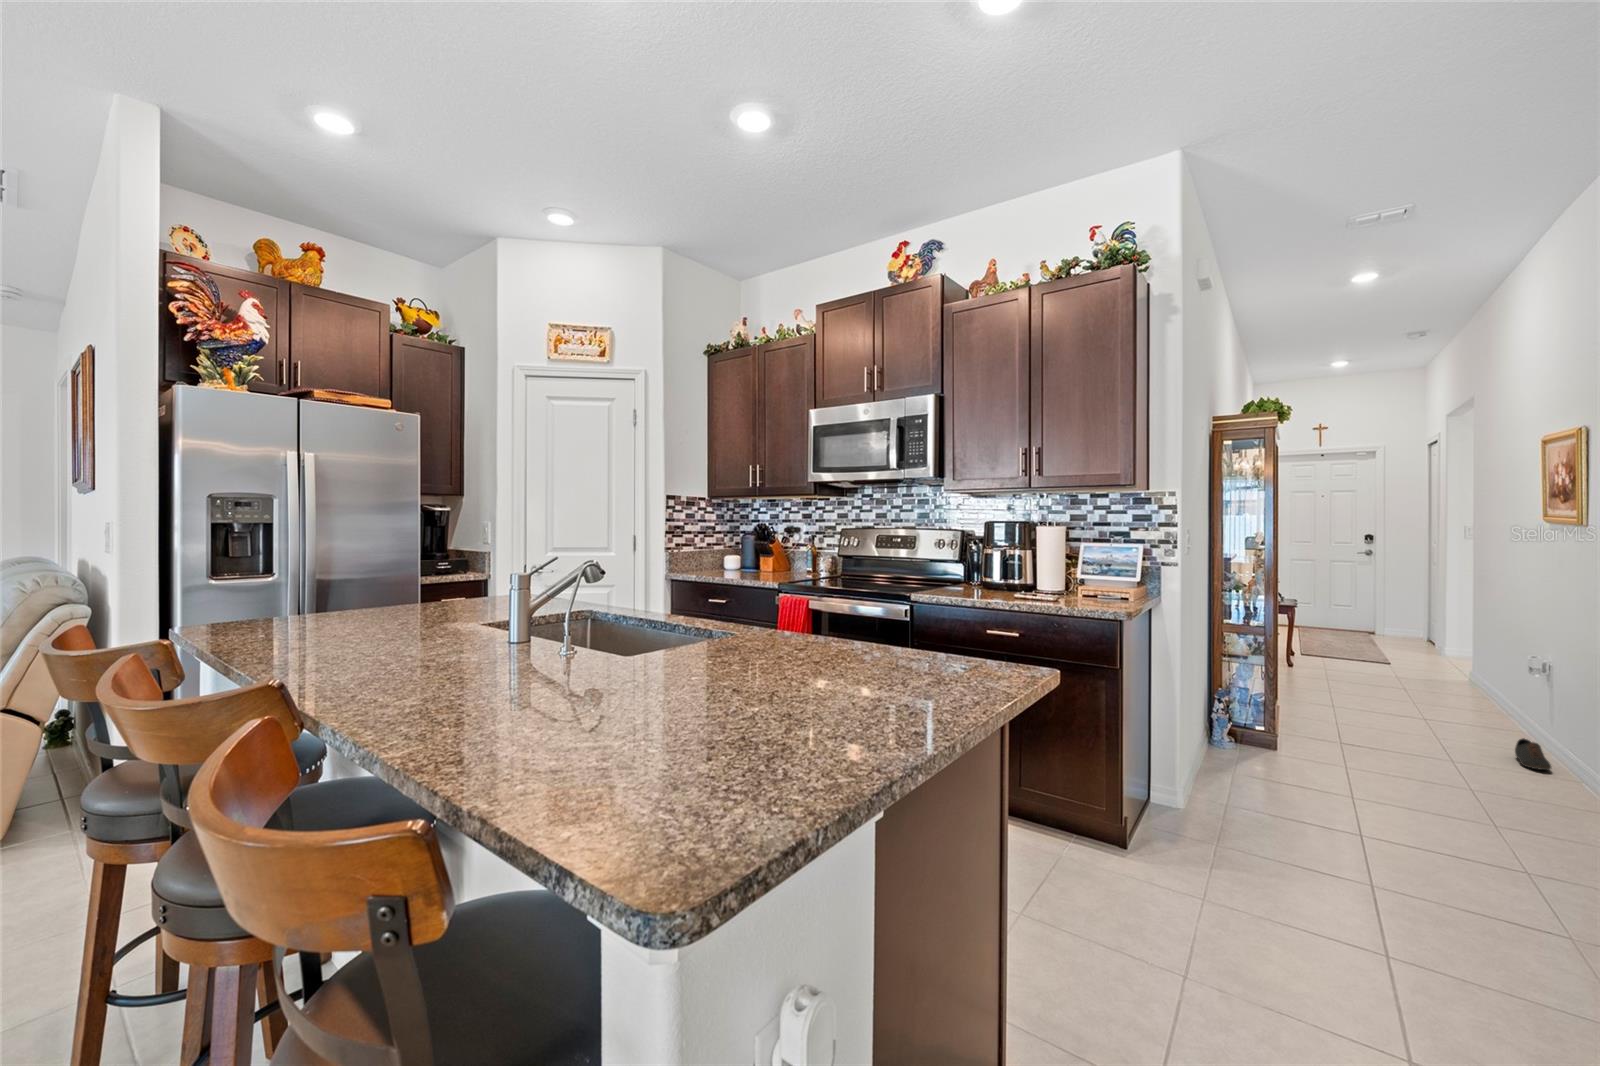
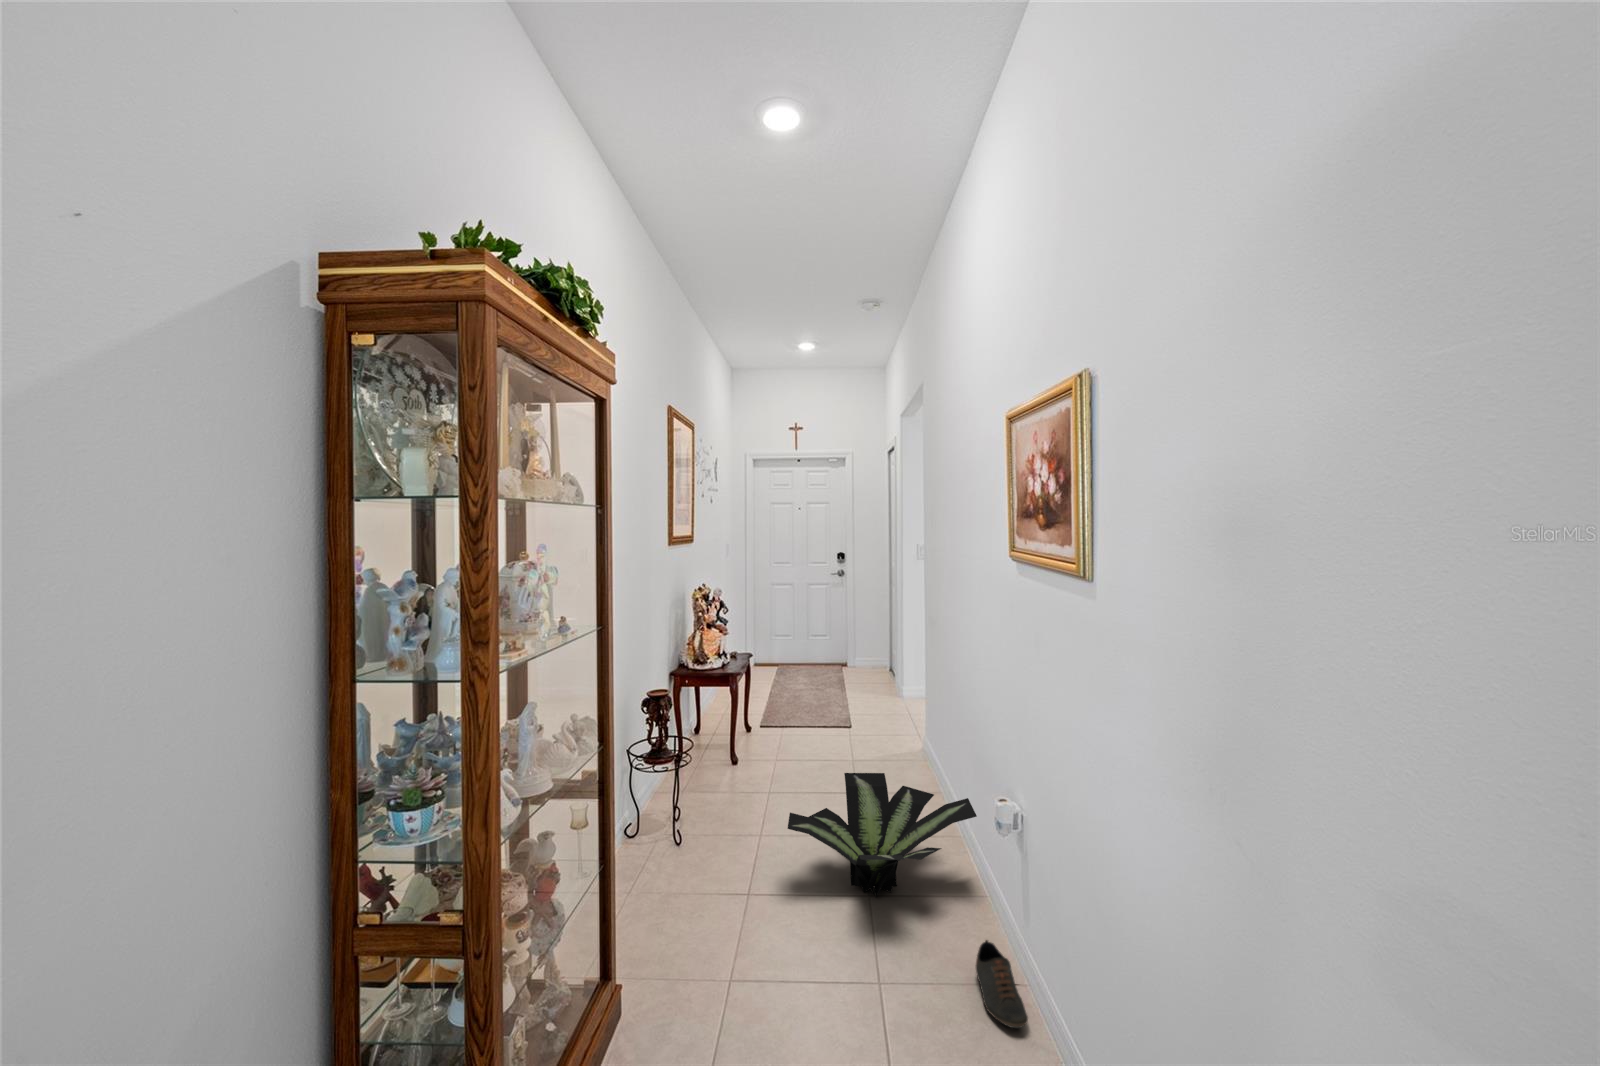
potted plant: none [1366,666,1519,729] -> present [788,773,977,897]

